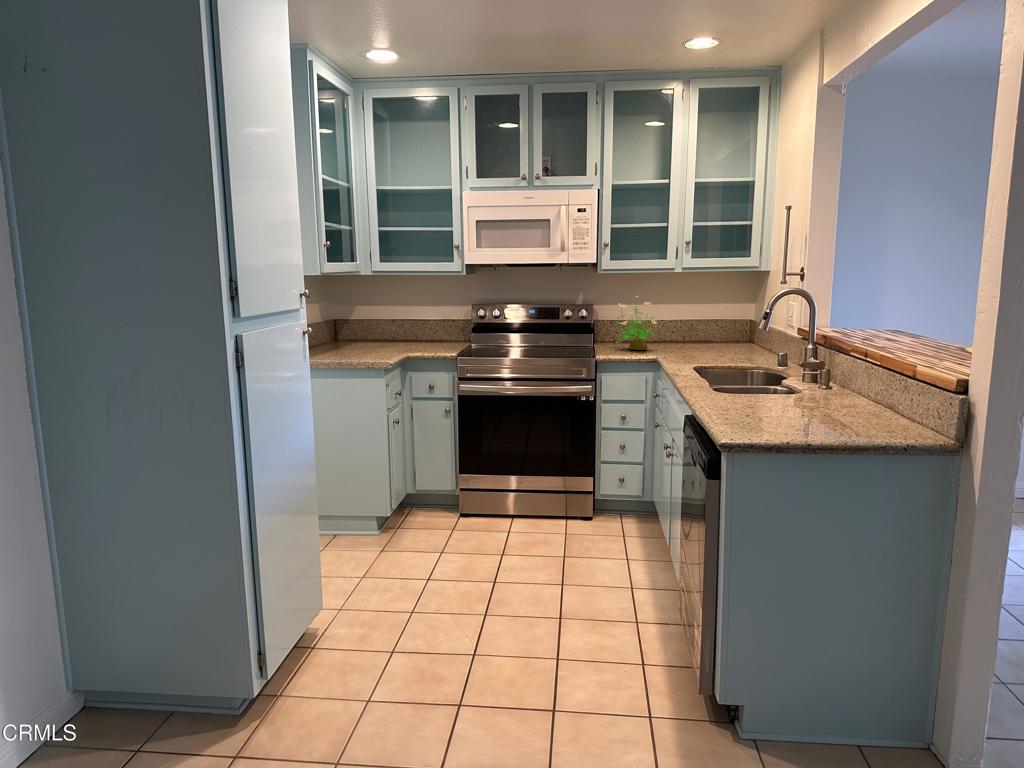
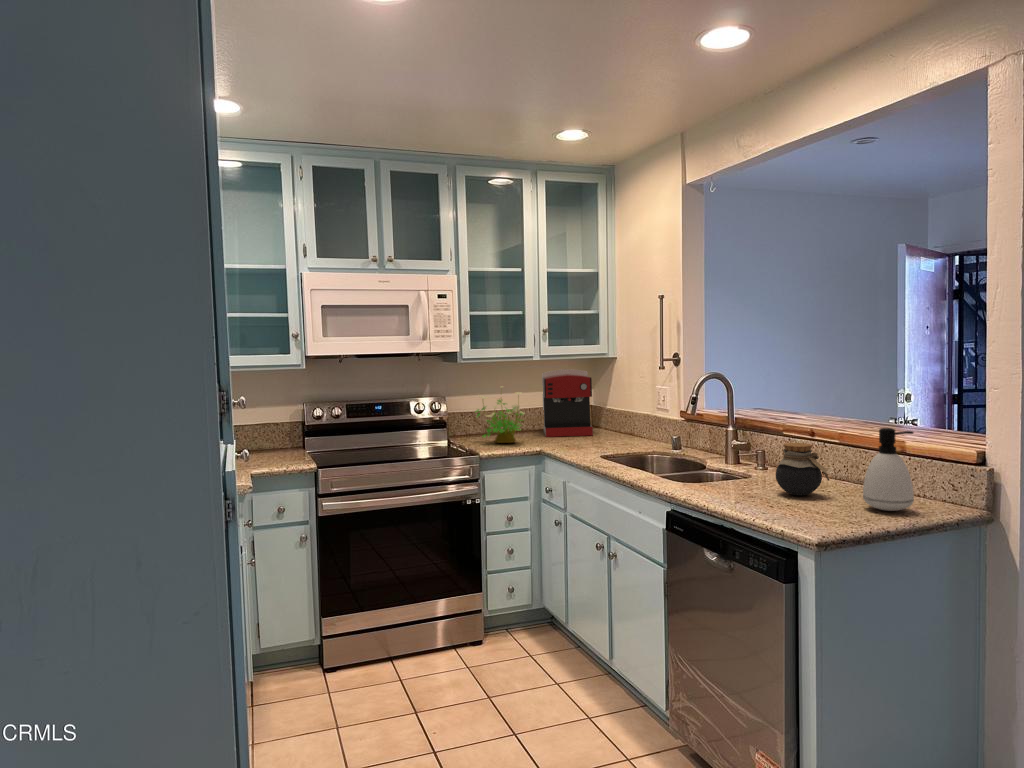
coffee maker: none [686,282,744,350] -> present [542,369,593,437]
soap dispenser: none [833,349,888,430] -> present [863,428,914,511]
jar: none [781,361,831,411] -> present [776,443,830,496]

